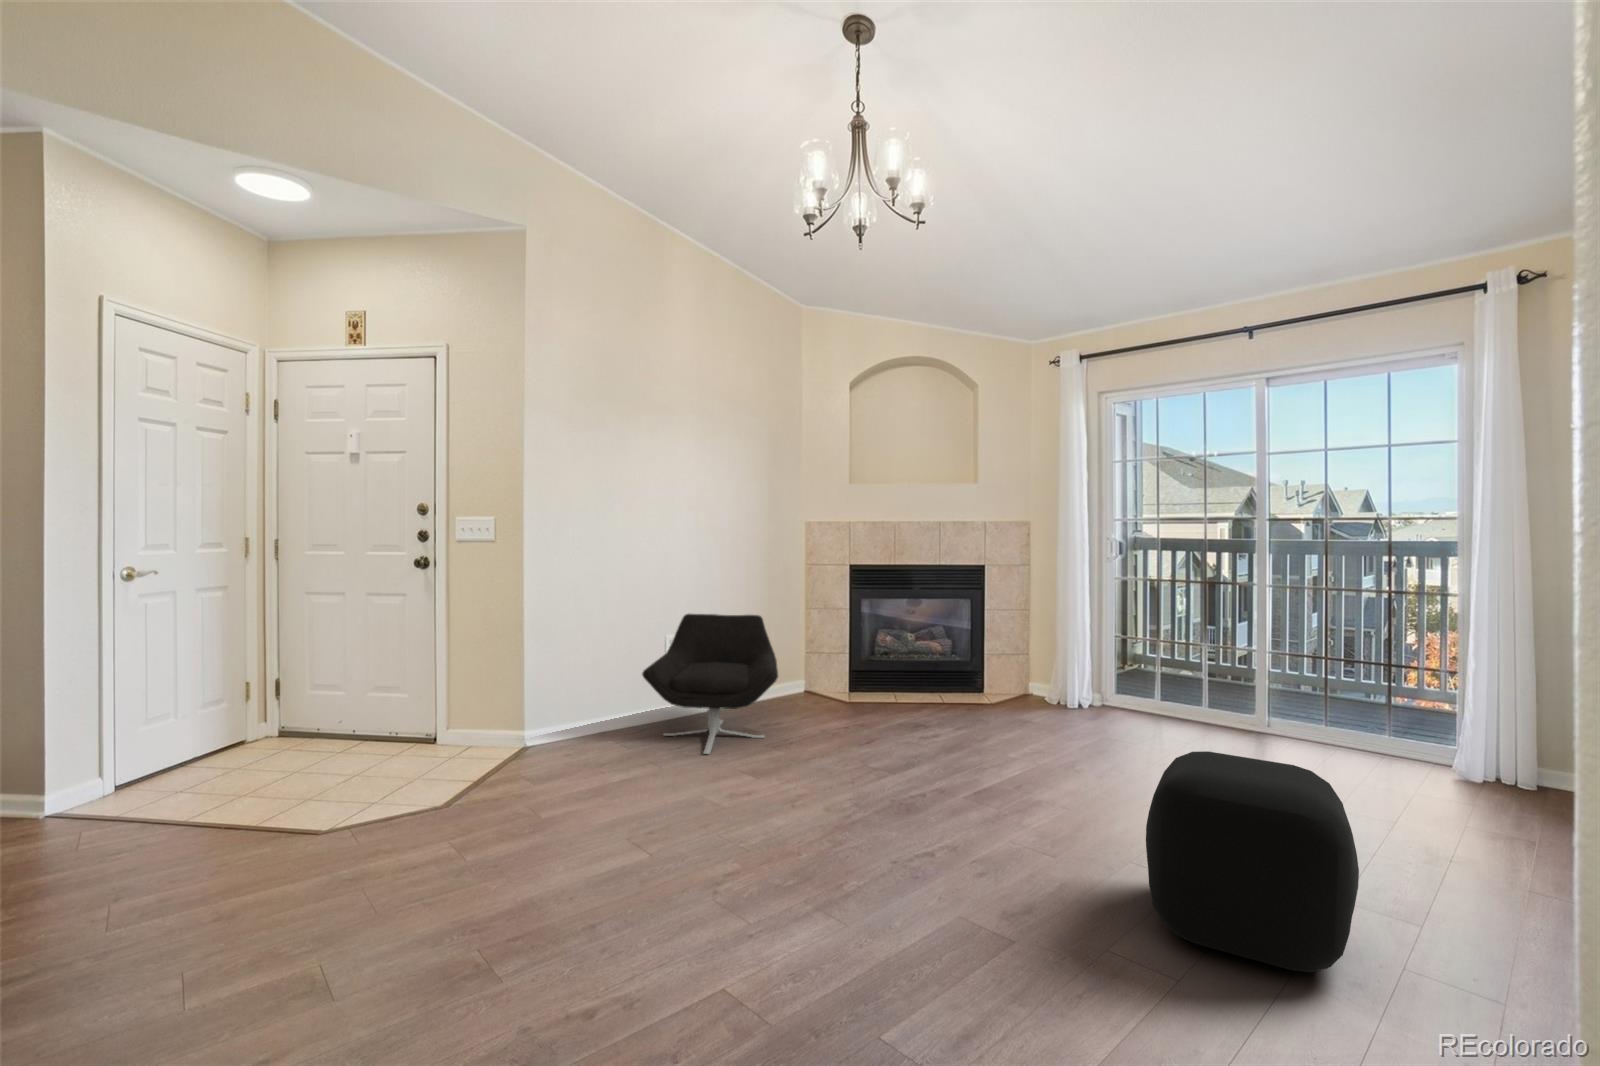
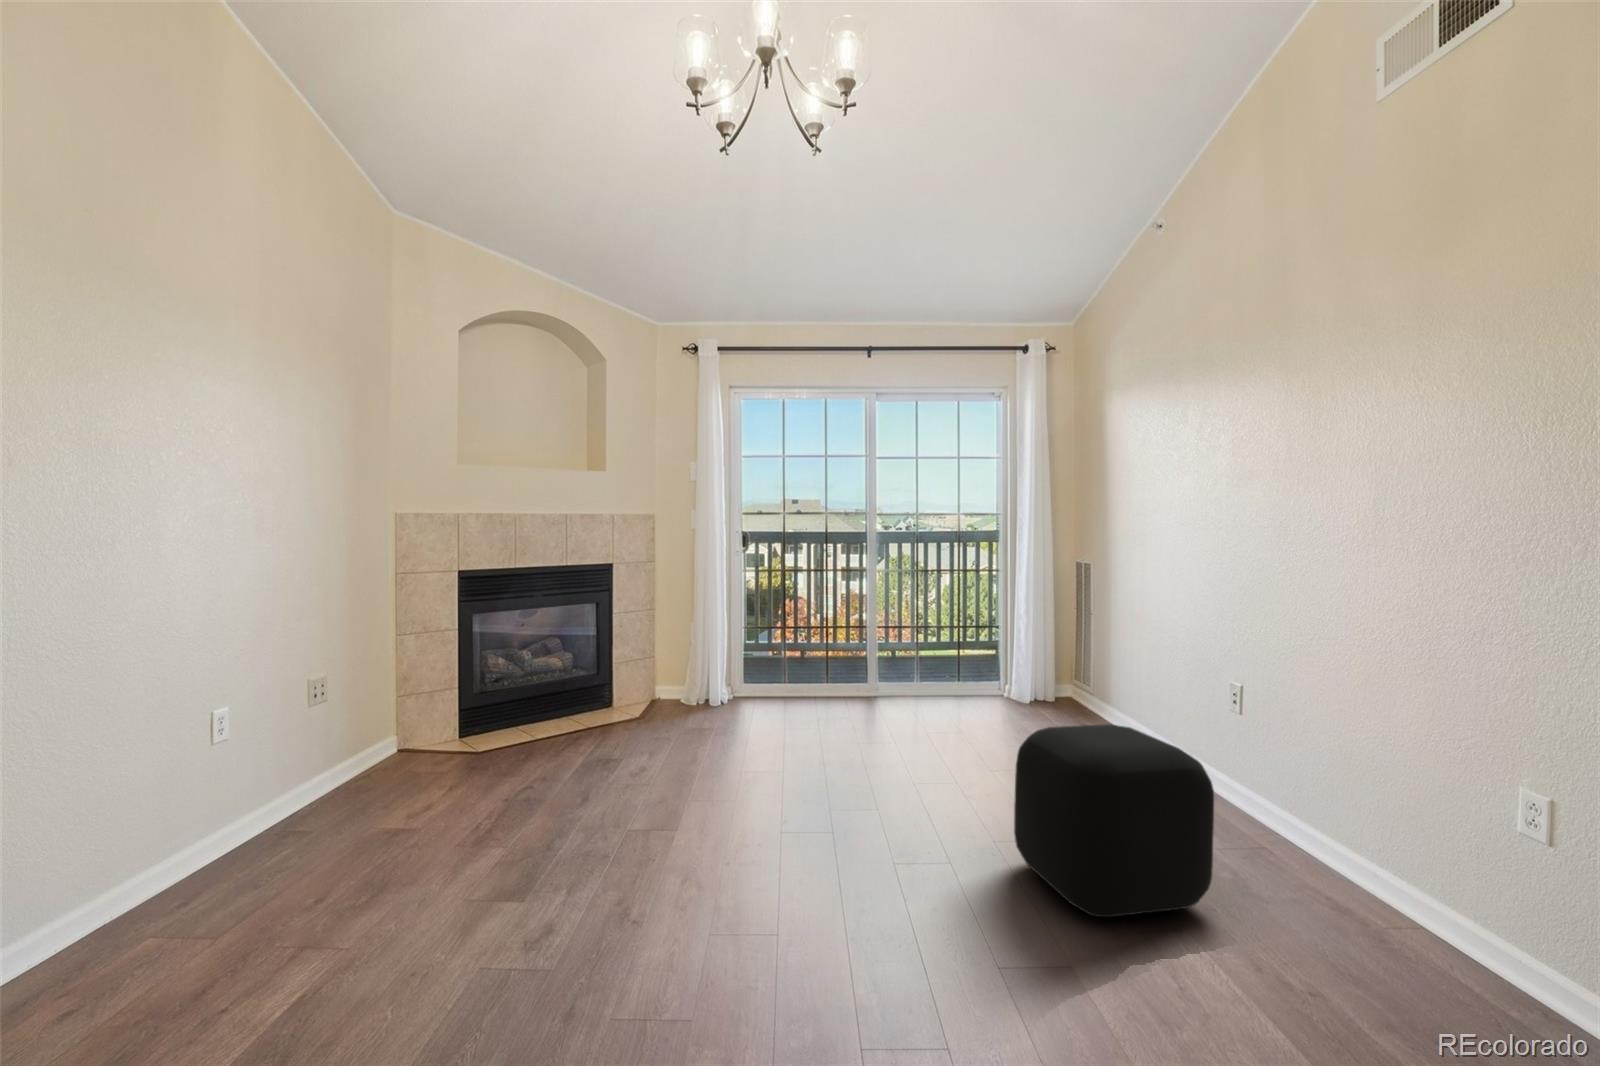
lounge chair: present [642,614,778,754] -> none [187,653,453,896]

